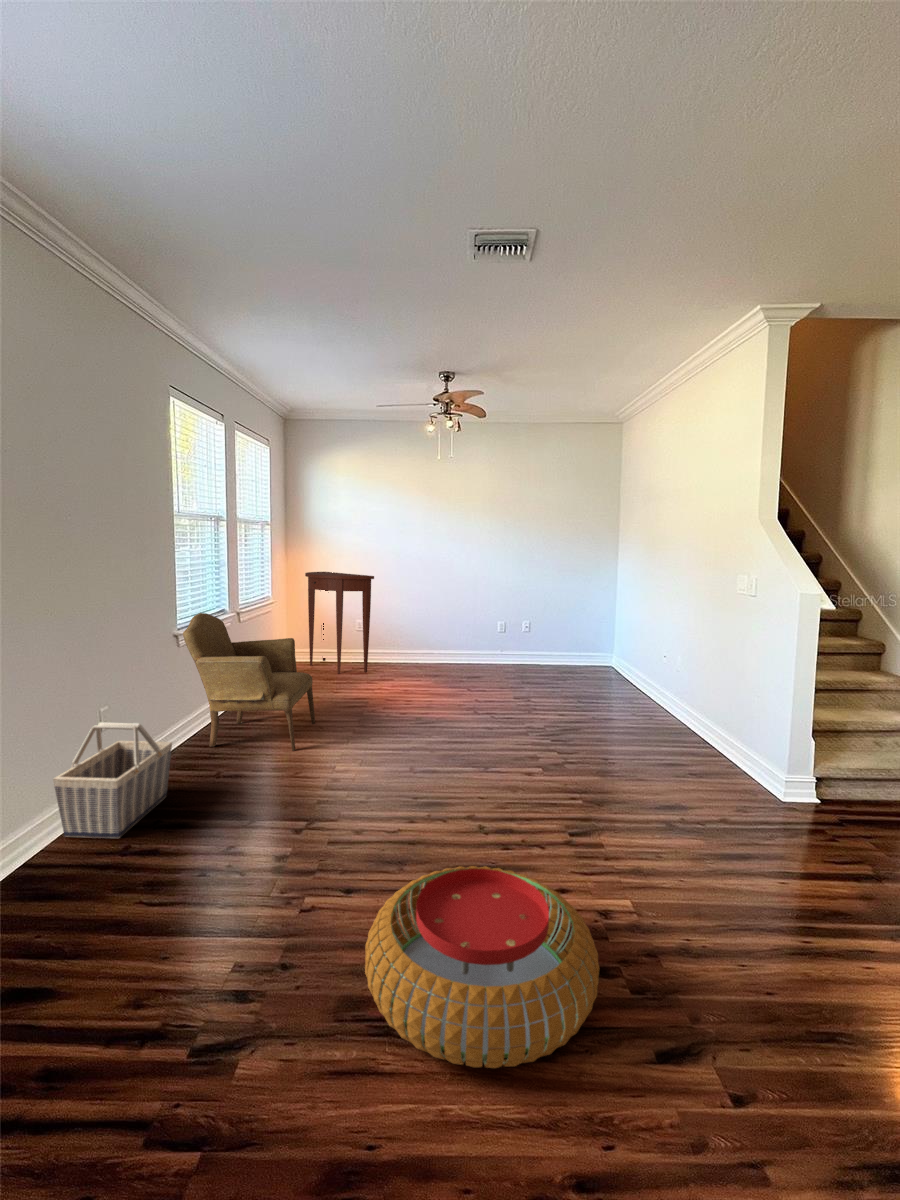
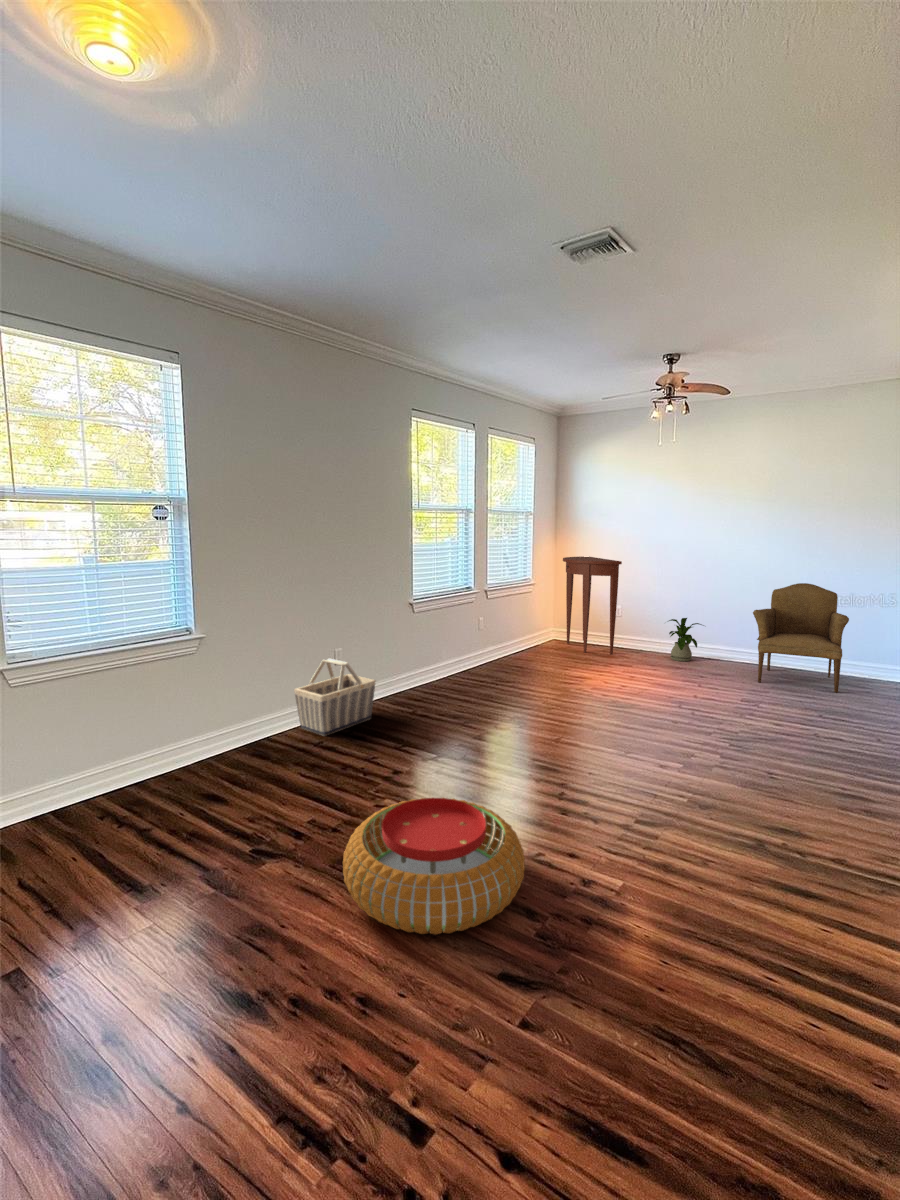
armchair: present [183,613,315,751] -> present [753,583,849,693]
house plant: none [413,629,452,671] -> present [669,618,704,661]

